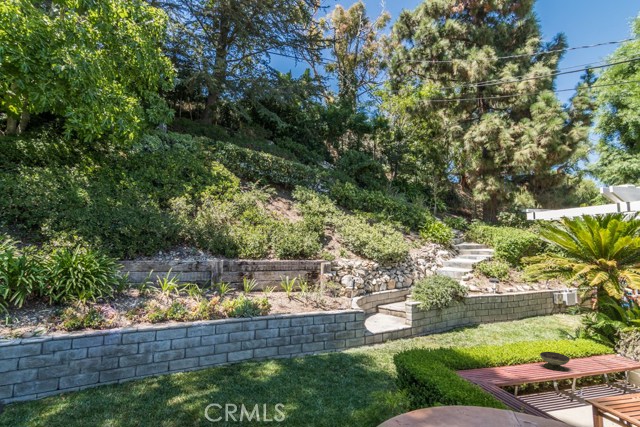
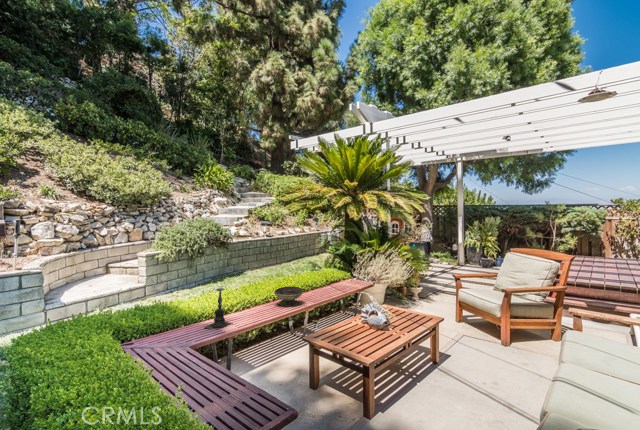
candle holder: none [491,342,516,380] -> present [205,288,233,329]

